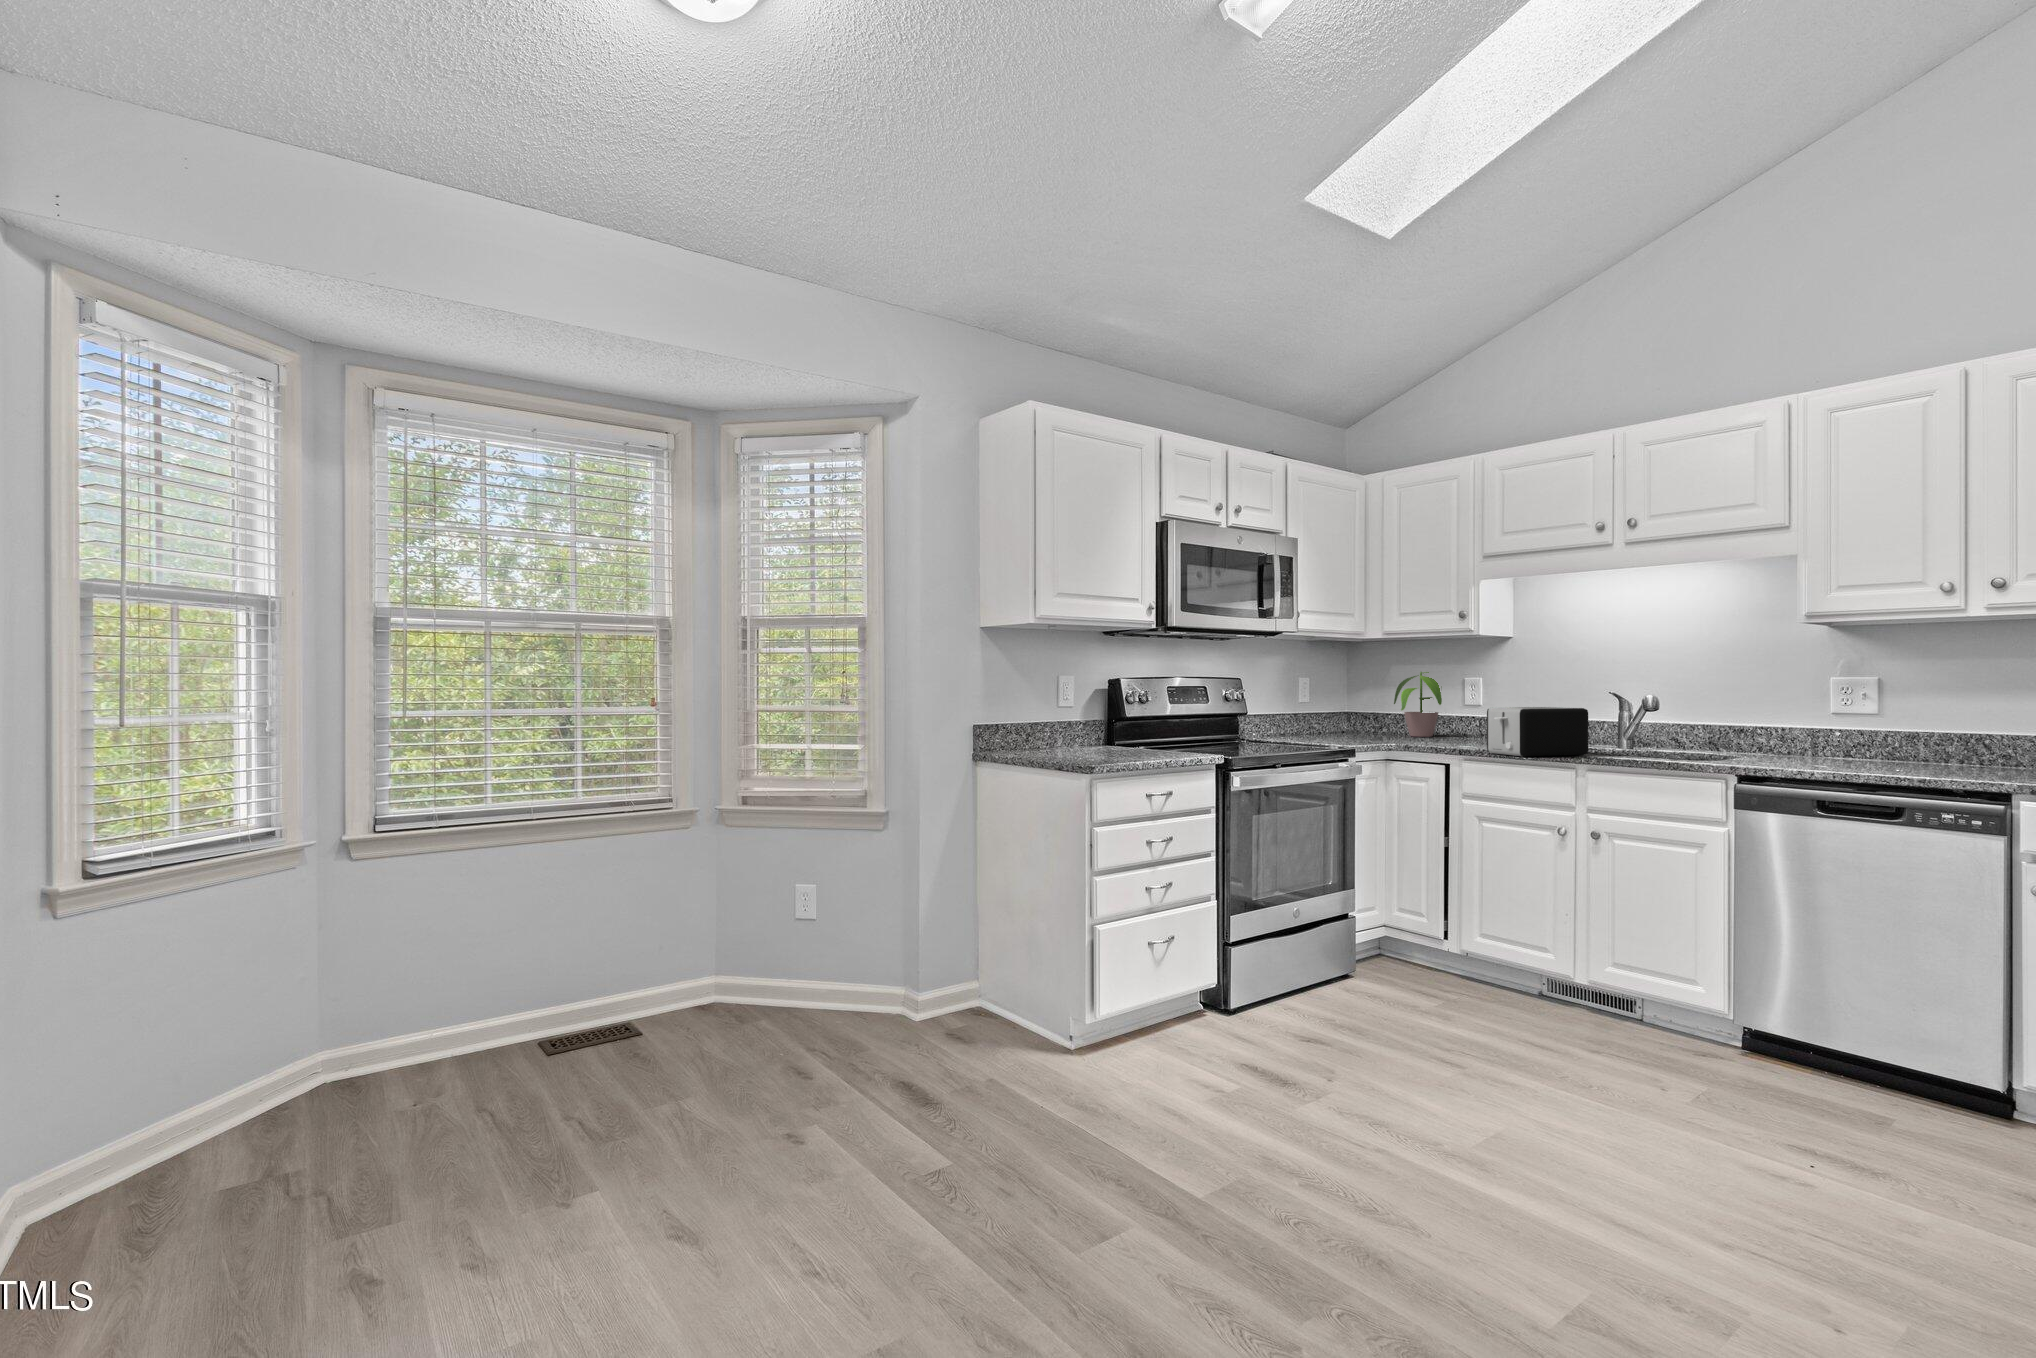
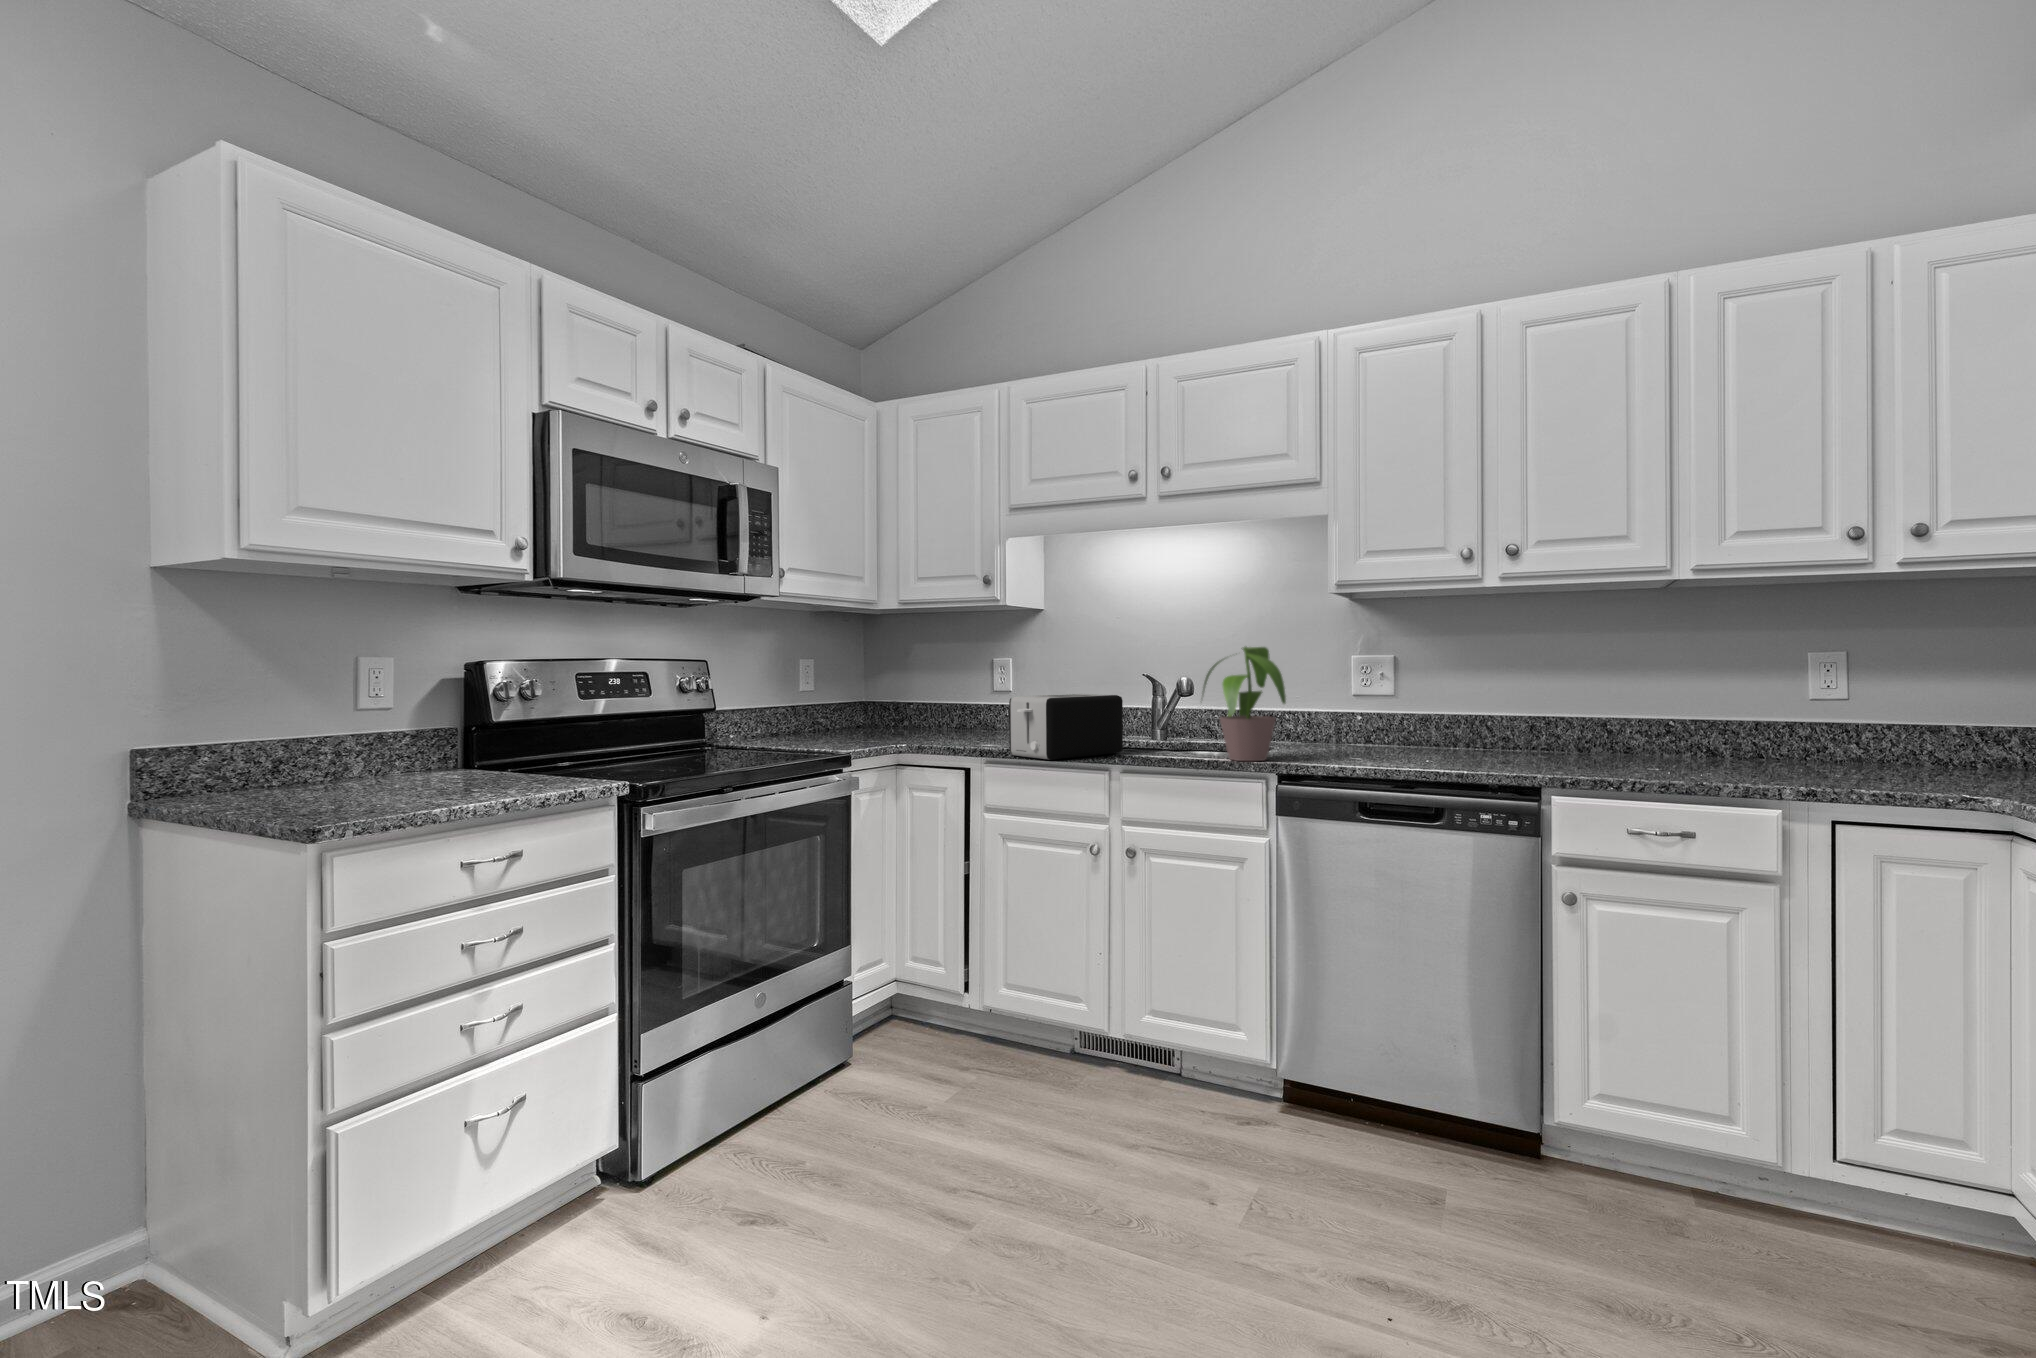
potted plant: present [1394,672,1442,737] -> present [1202,647,1286,761]

